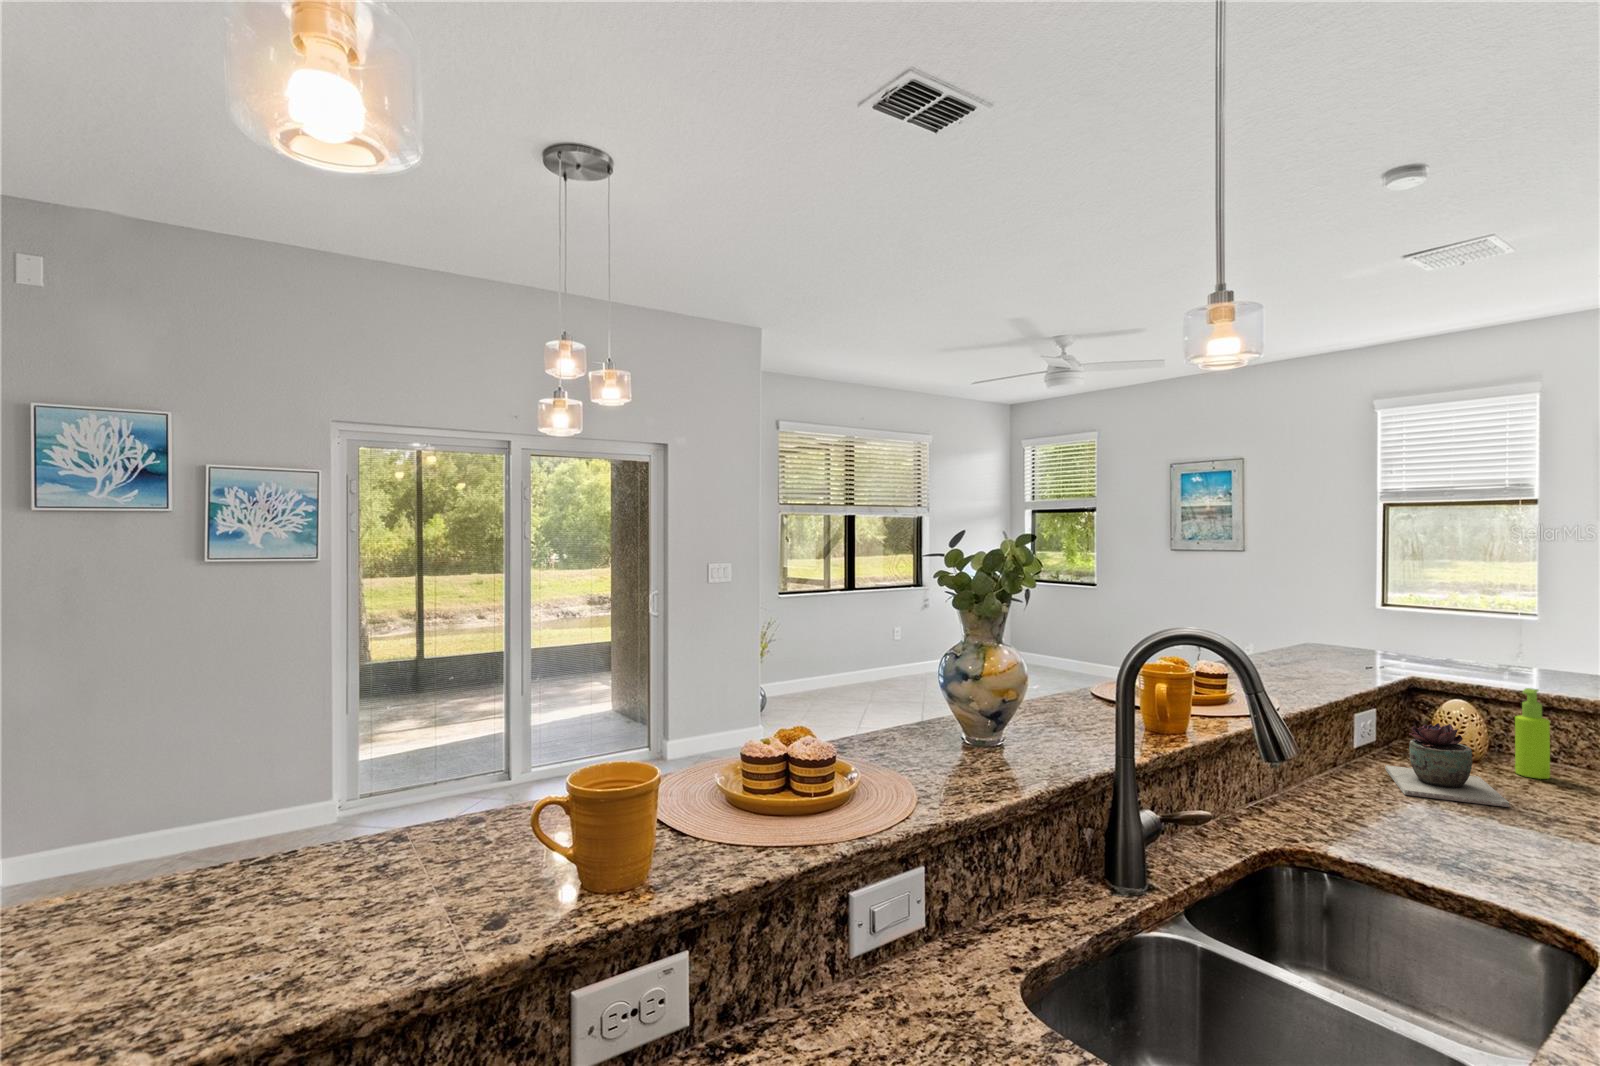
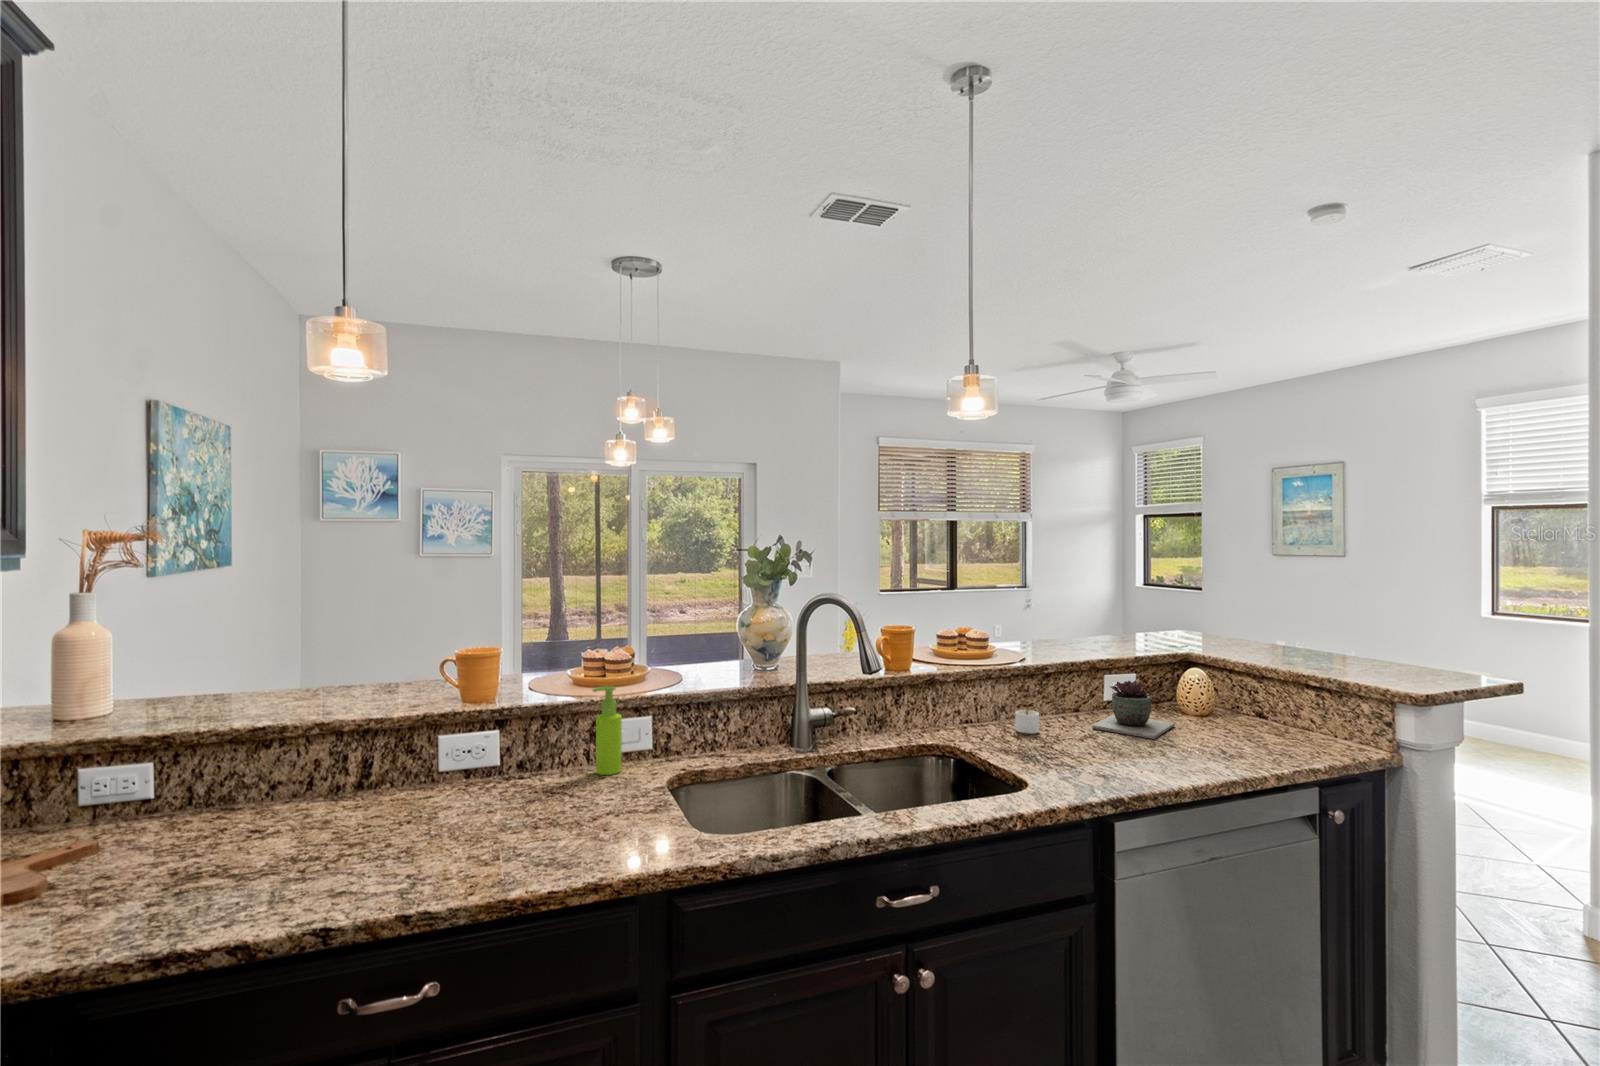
soap dispenser: present [1515,688,1550,779] -> present [592,686,622,775]
candle: none [1324,777,1385,815] -> present [1015,710,1039,734]

